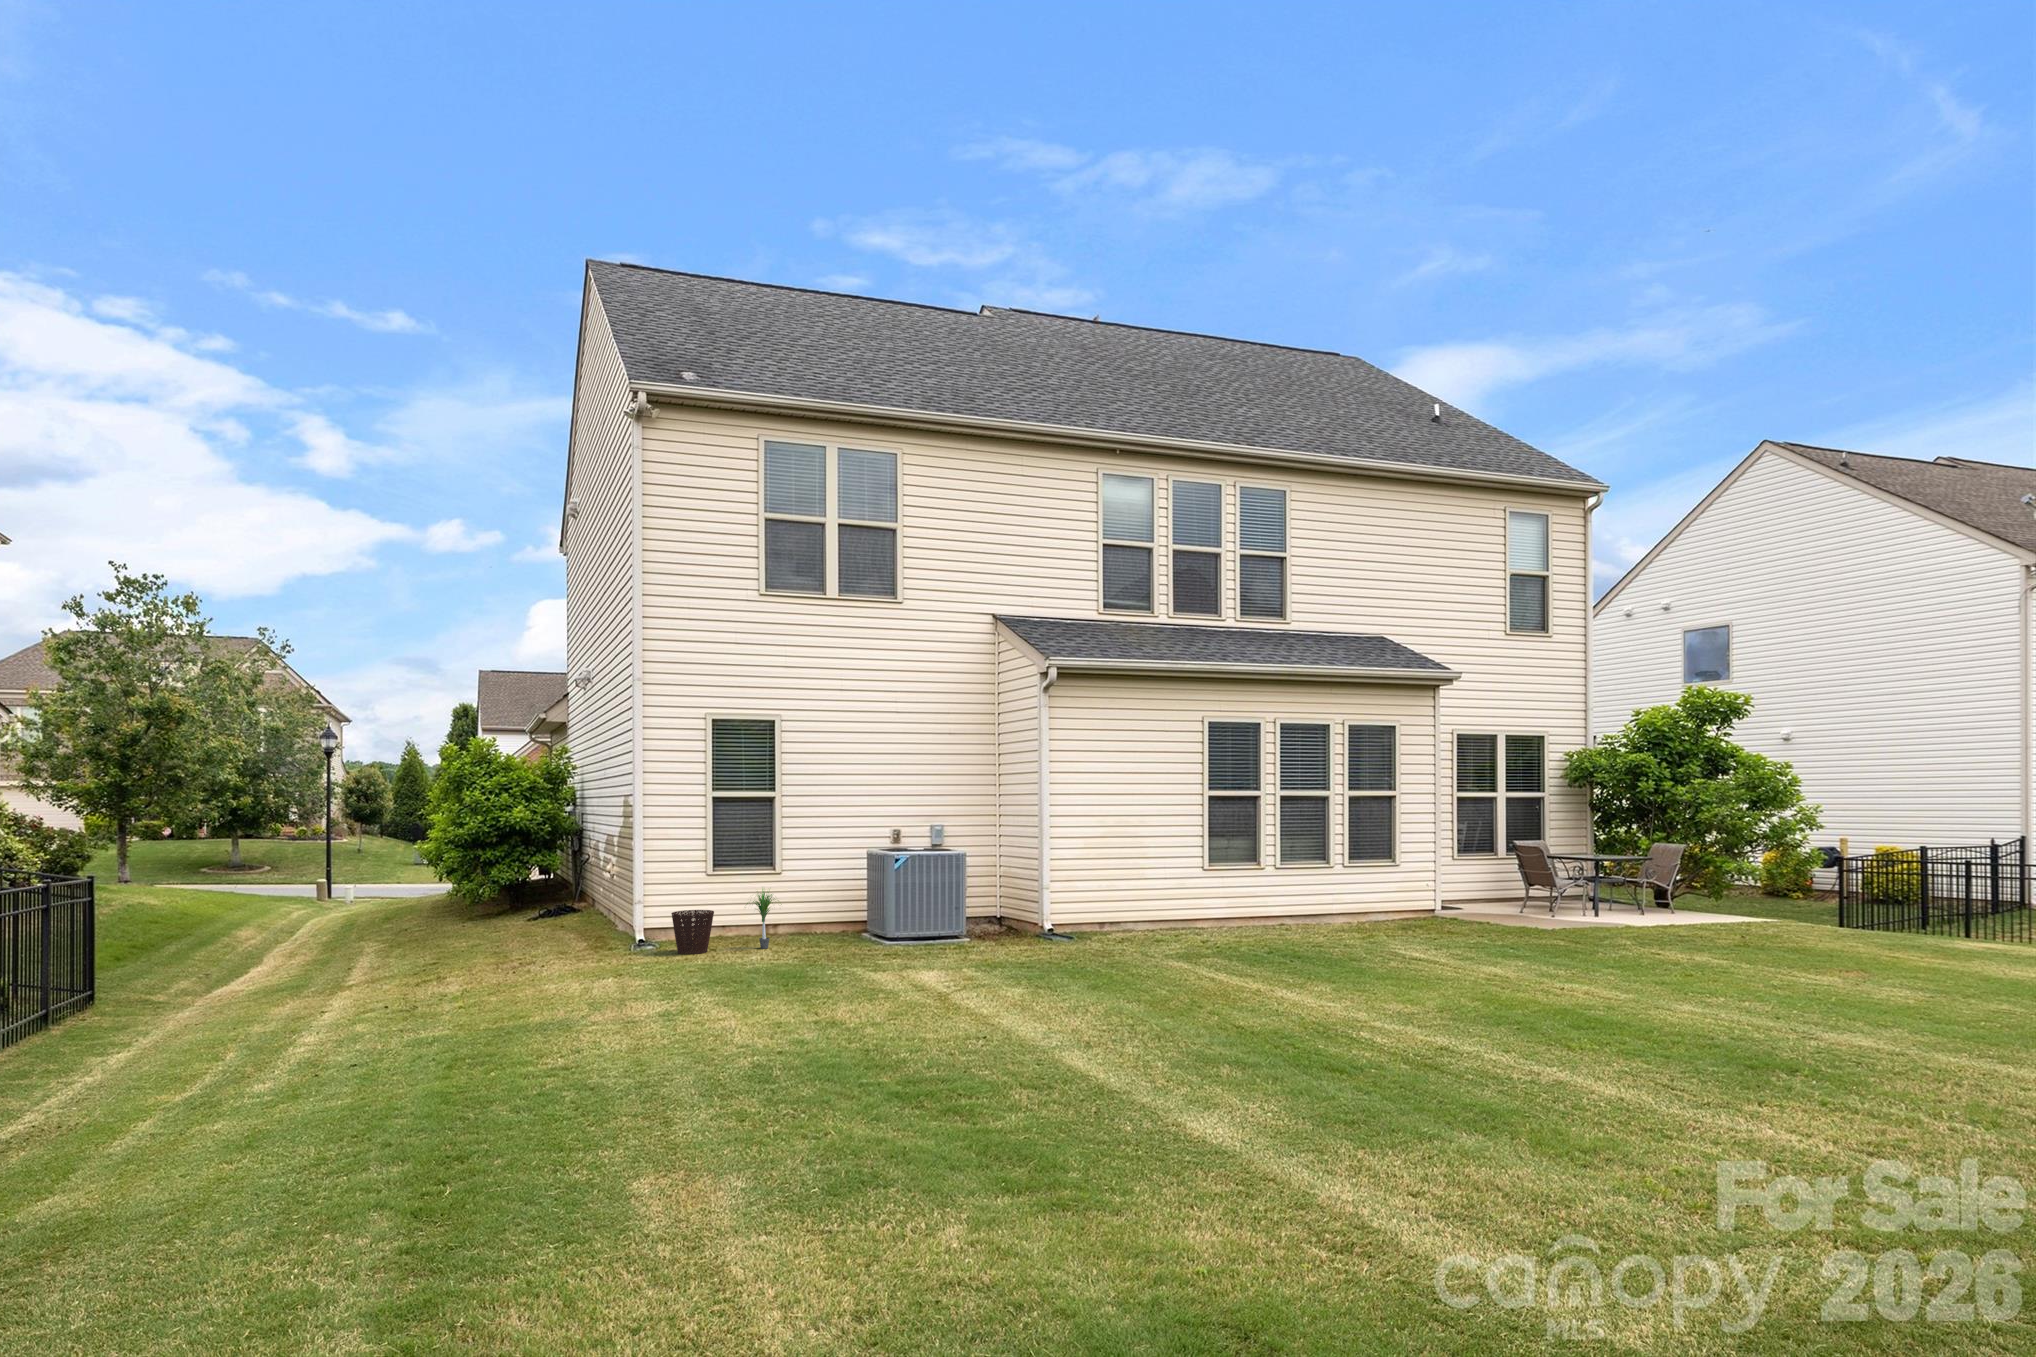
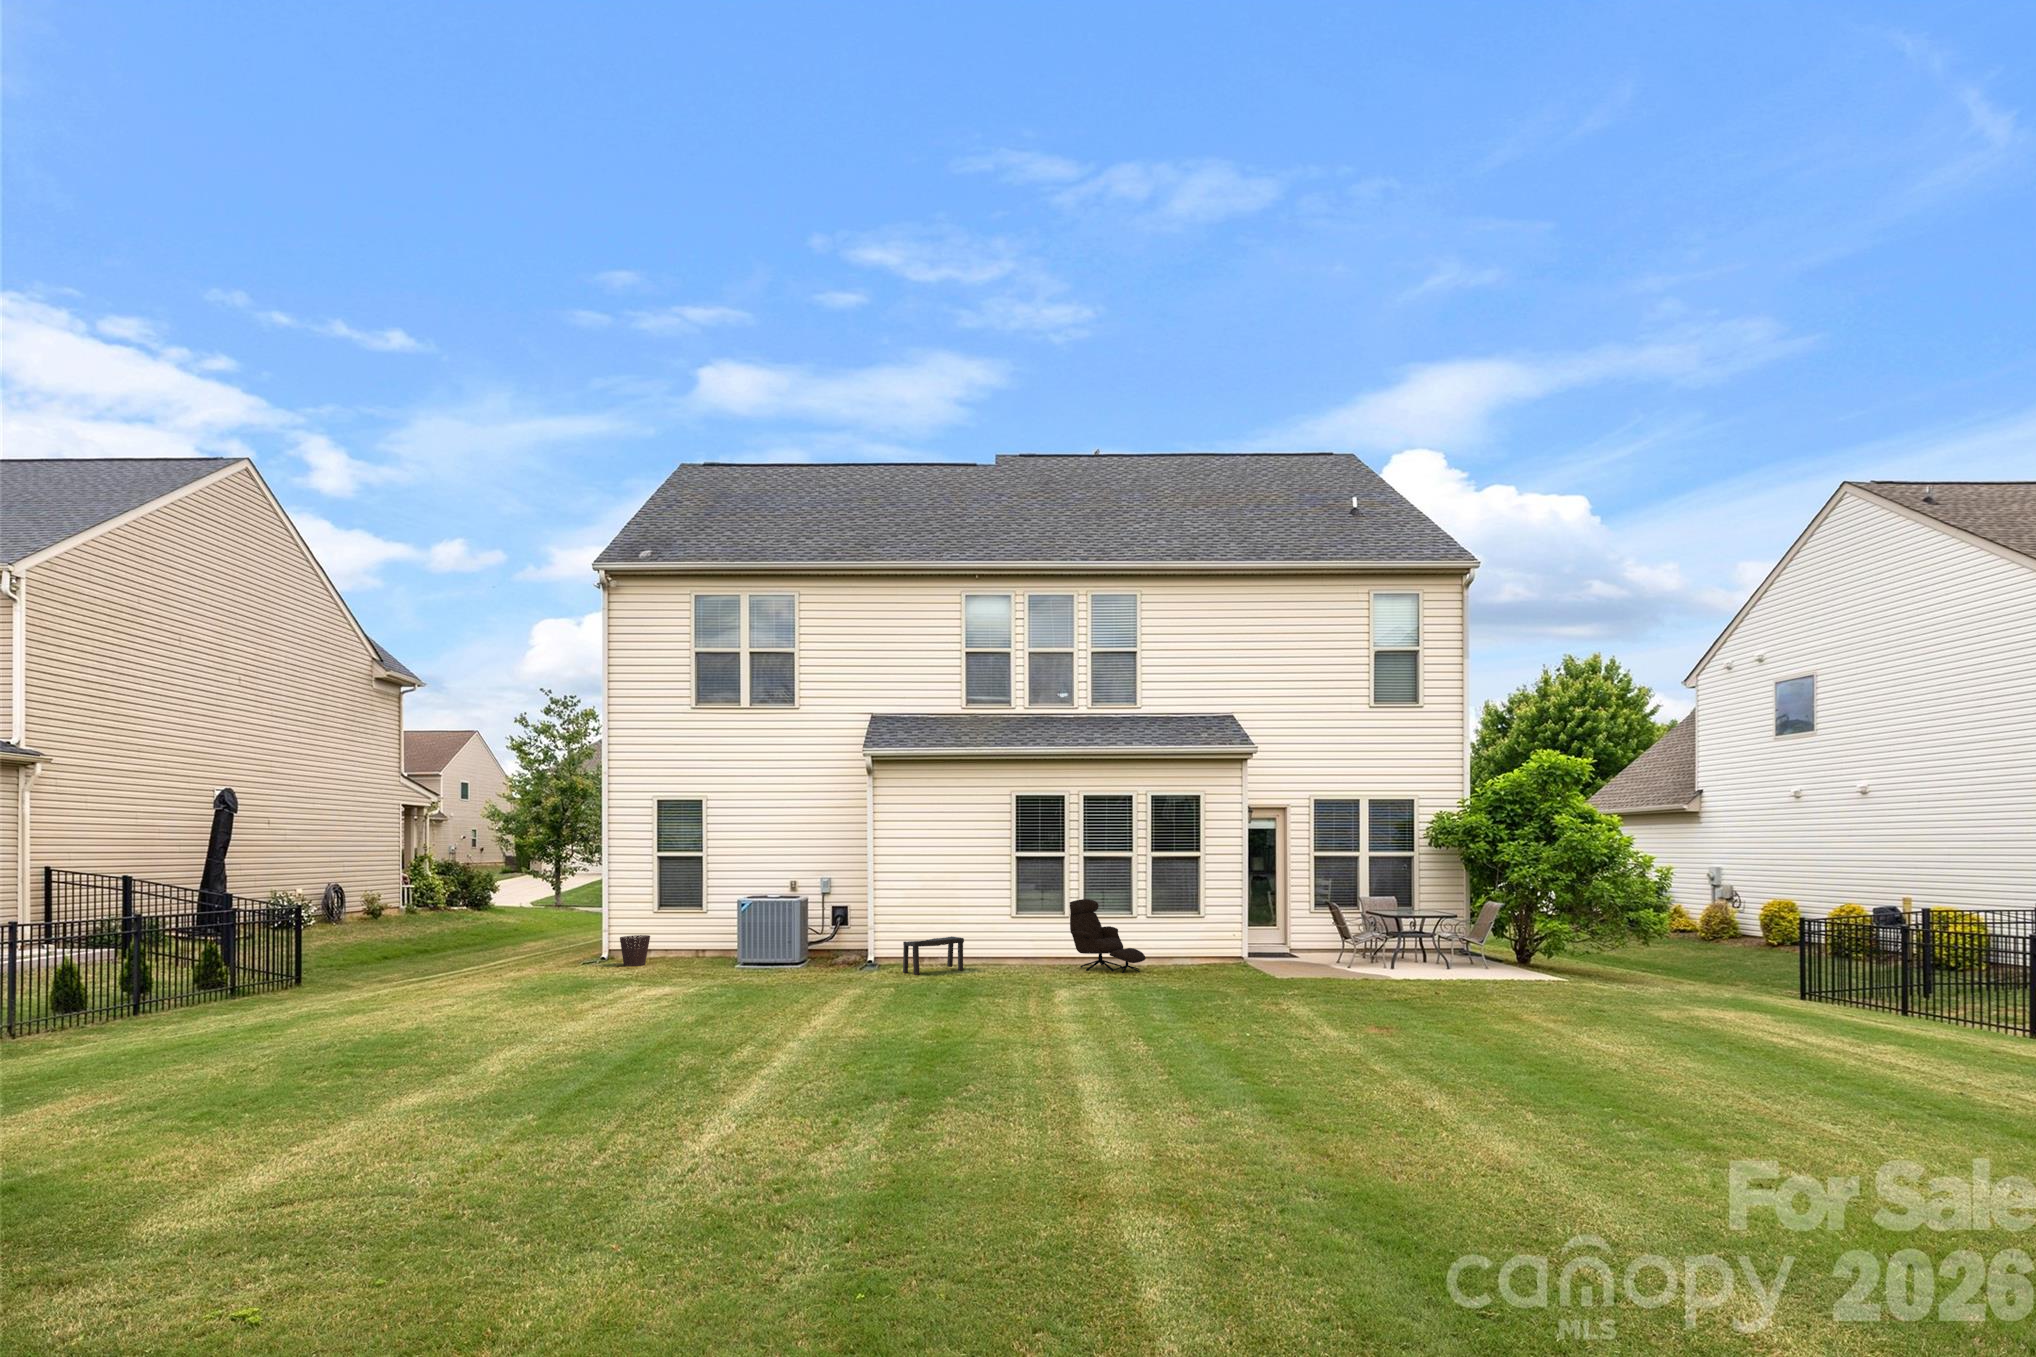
lounge chair: none [1272,847,1368,933] -> present [1070,899,1146,973]
potted plant: present [747,889,774,949] -> none [669,918,700,965]
bench: none [1101,897,1166,947] -> present [903,936,964,975]

